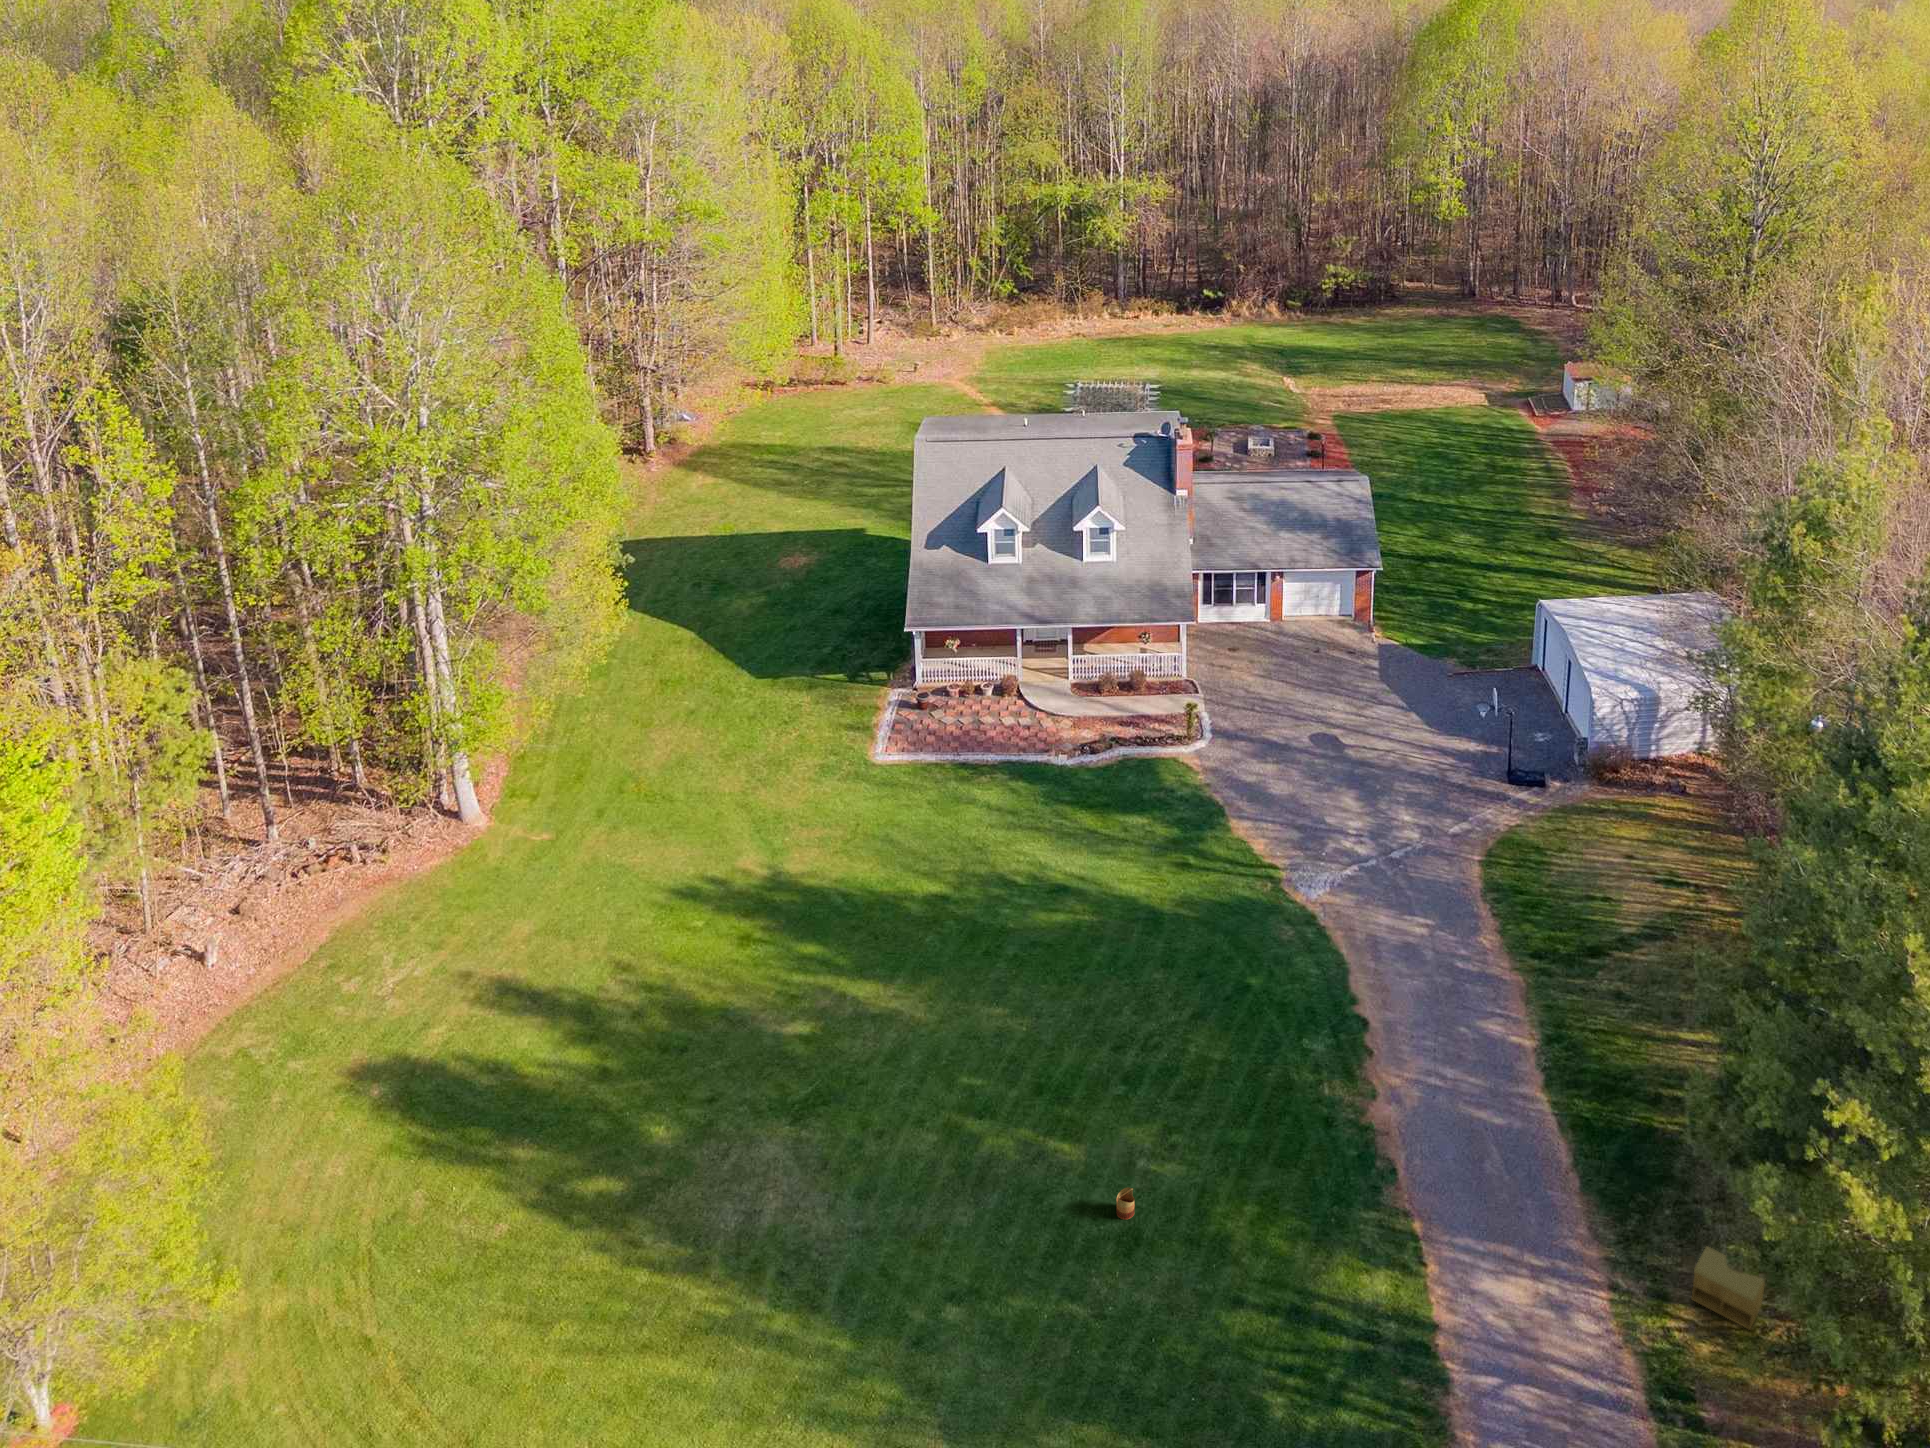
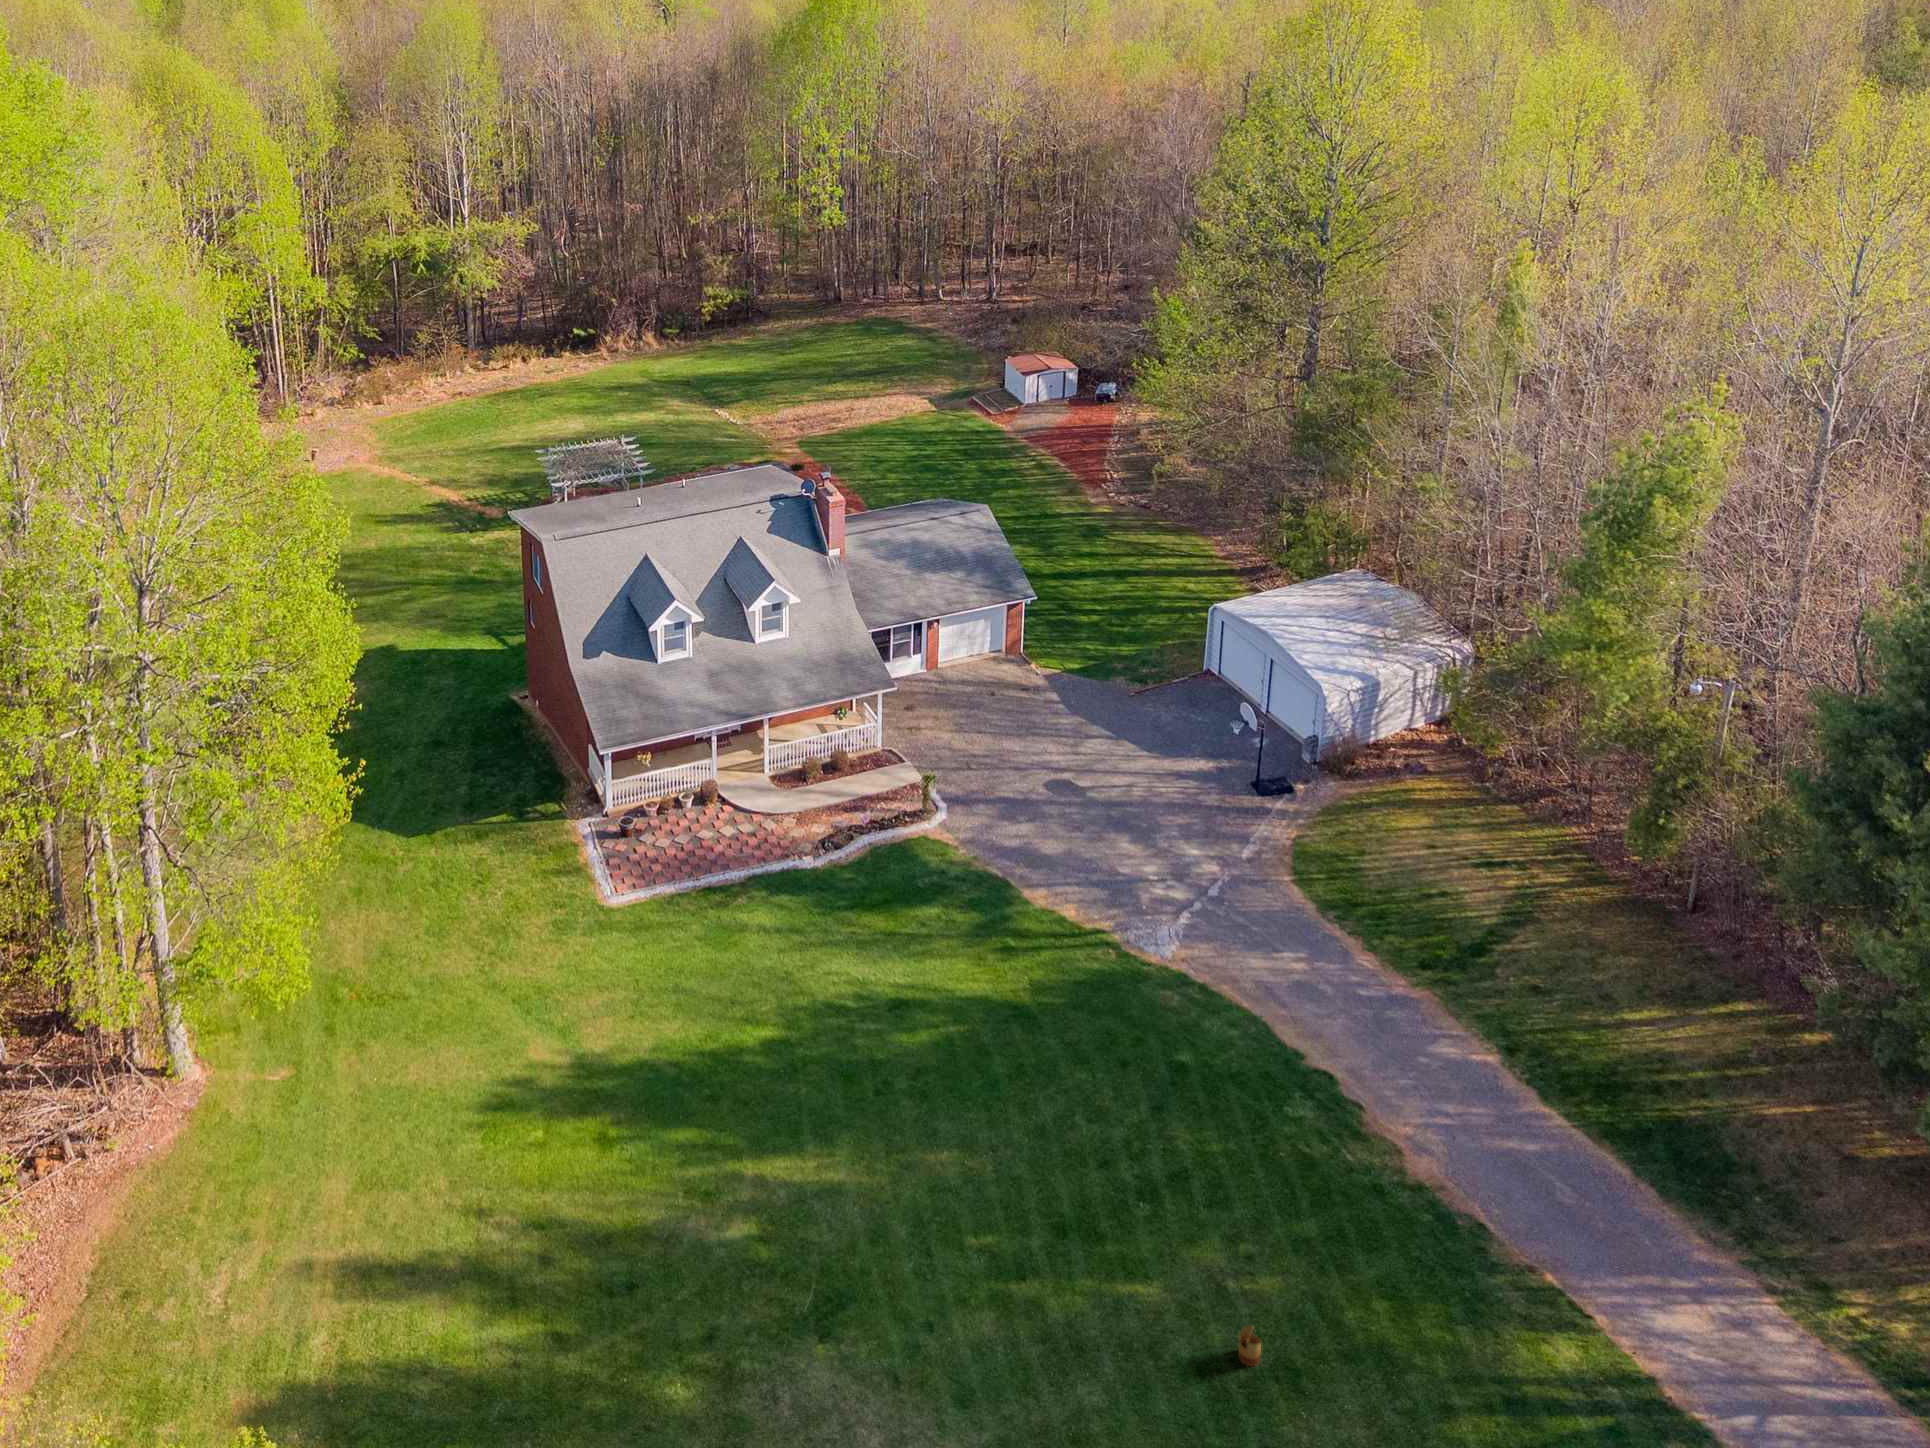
storage bench: present [1692,1247,1764,1329] -> none [1828,1217,1917,1295]

